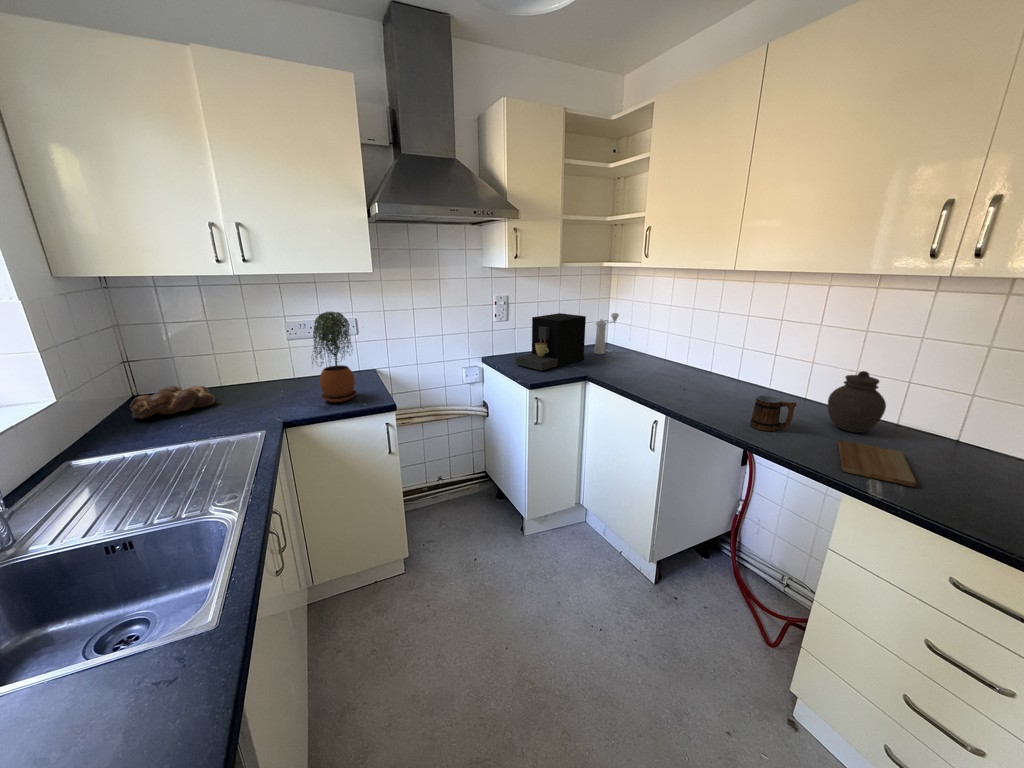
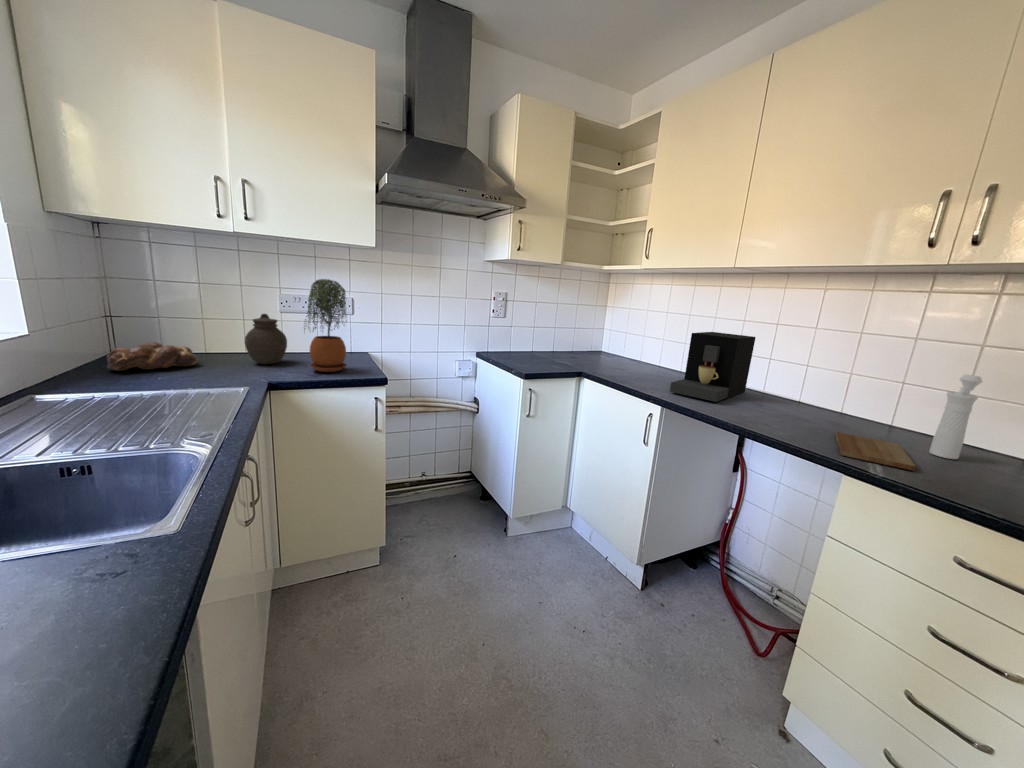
coffee maker: present [515,313,586,371] -> present [670,332,755,402]
pepper mill: present [594,313,619,354] -> present [929,375,983,459]
jar: present [828,371,886,432] -> present [245,314,287,364]
mug: present [750,396,796,431] -> none [747,388,794,422]

